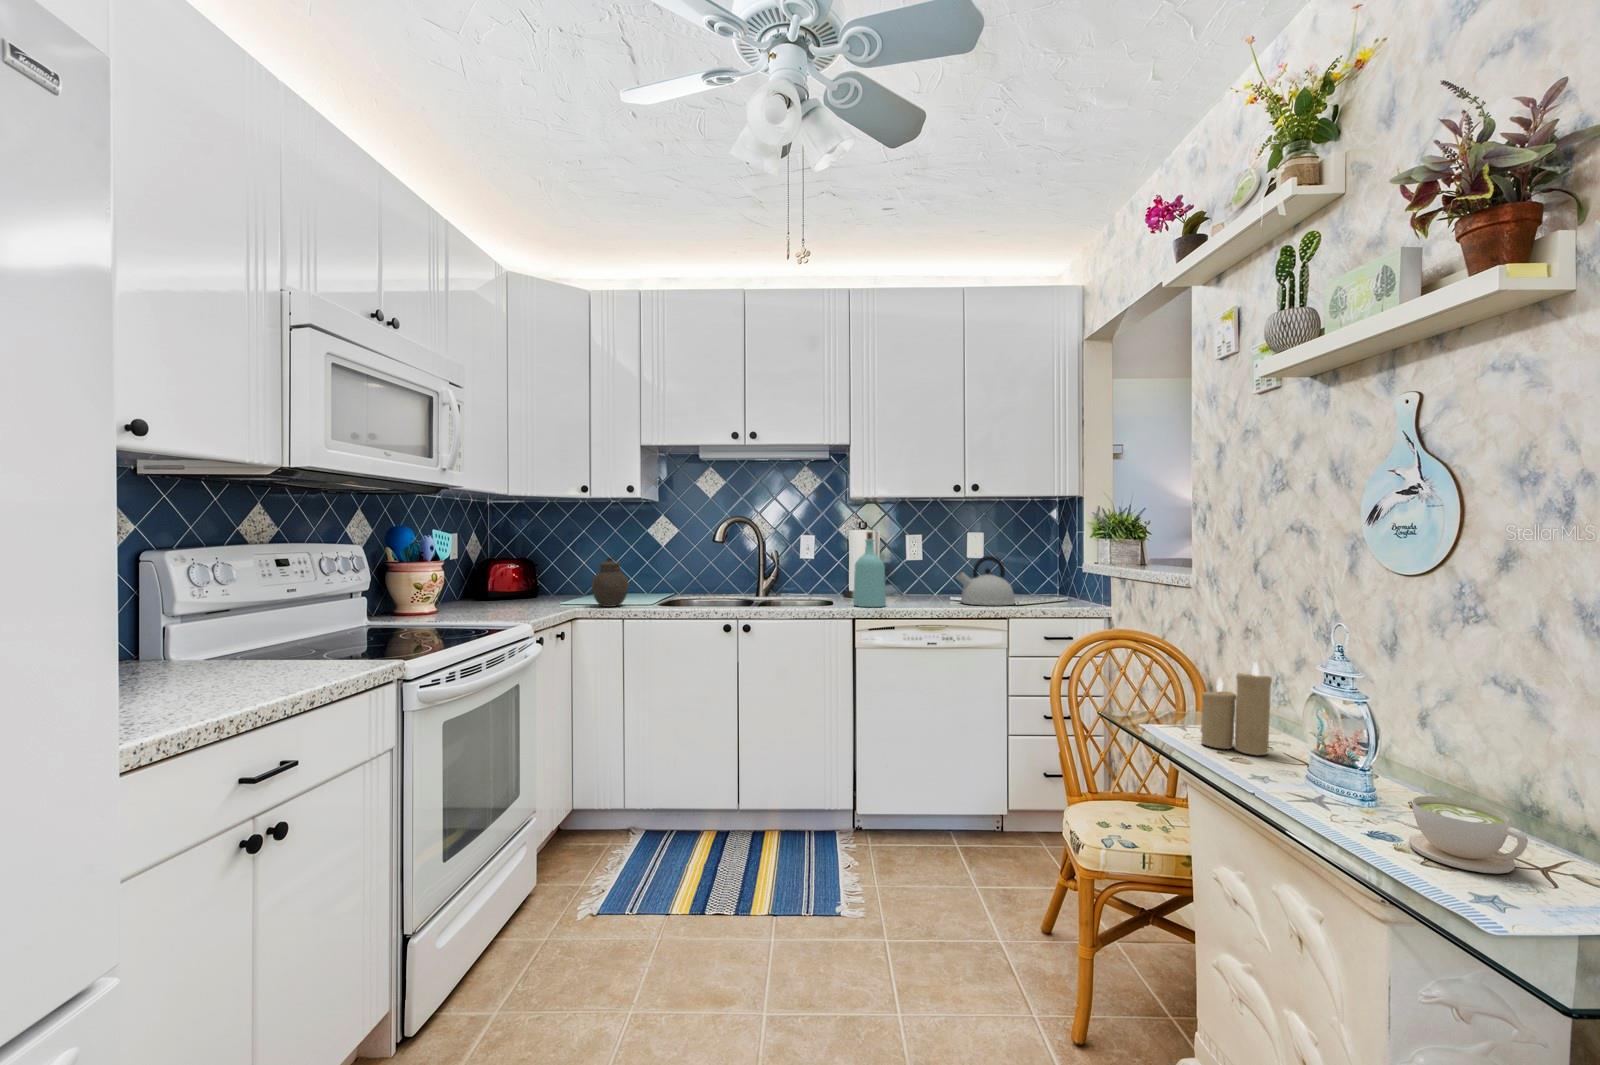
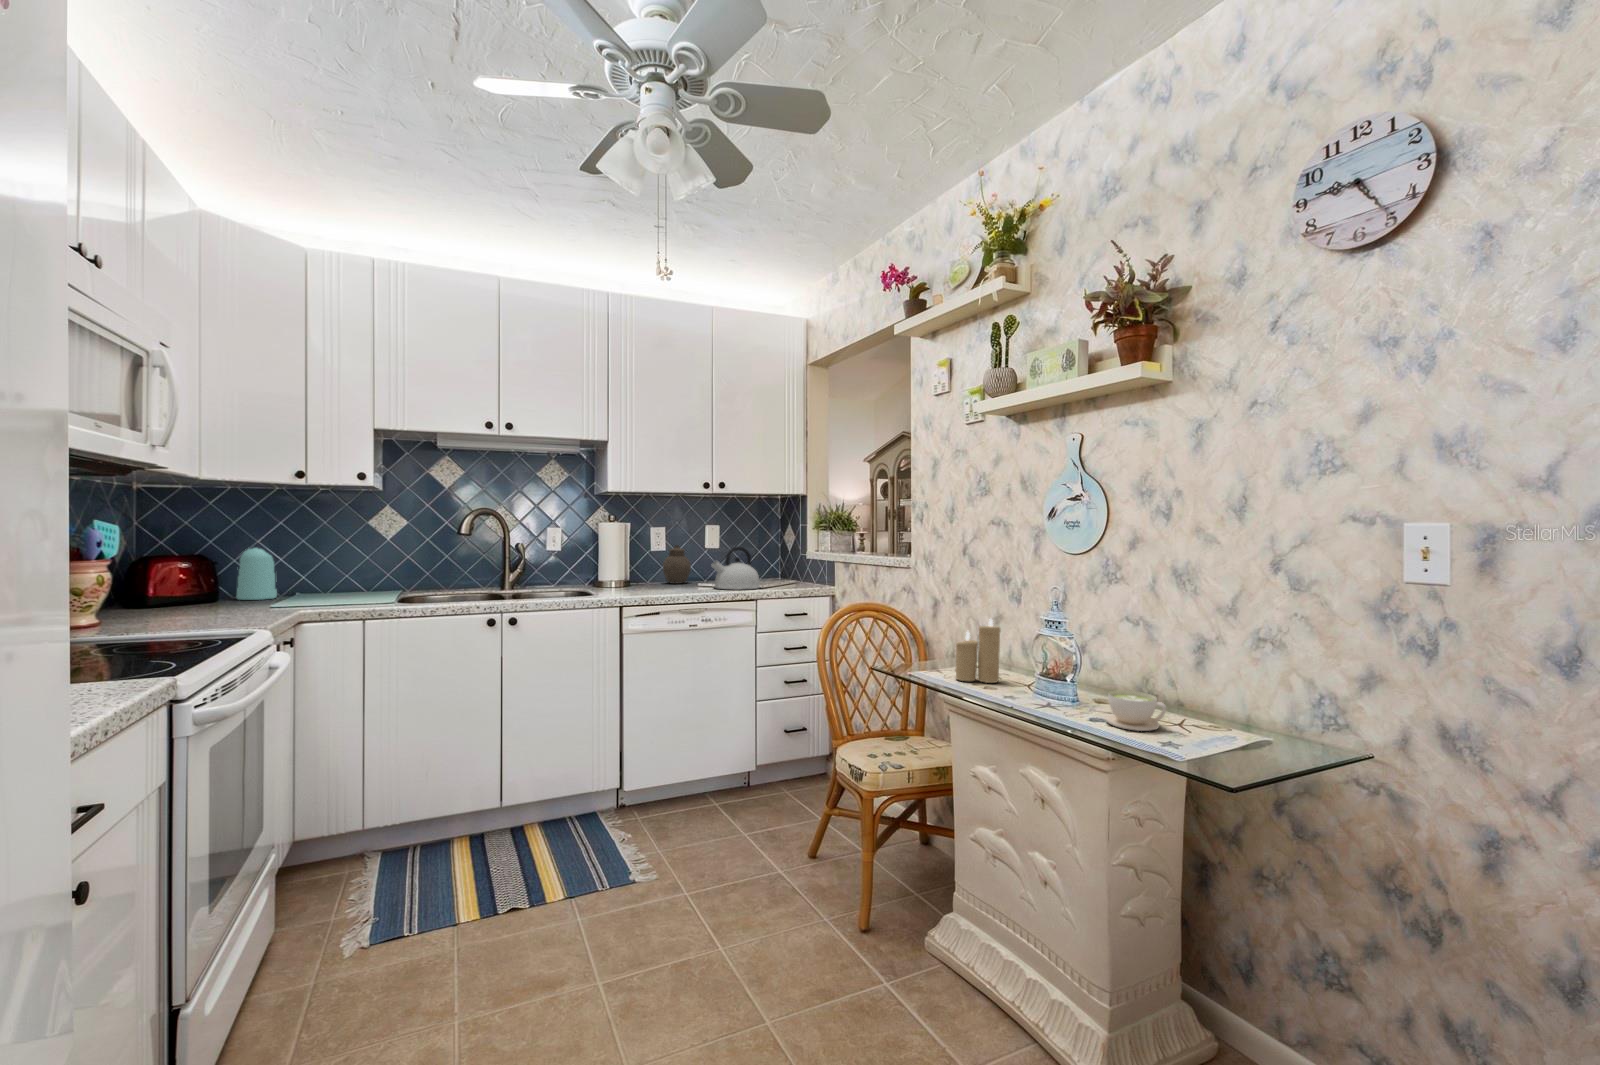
bottle: present [853,532,886,607] -> present [237,548,277,600]
jar: present [591,558,629,607] -> present [663,545,691,584]

